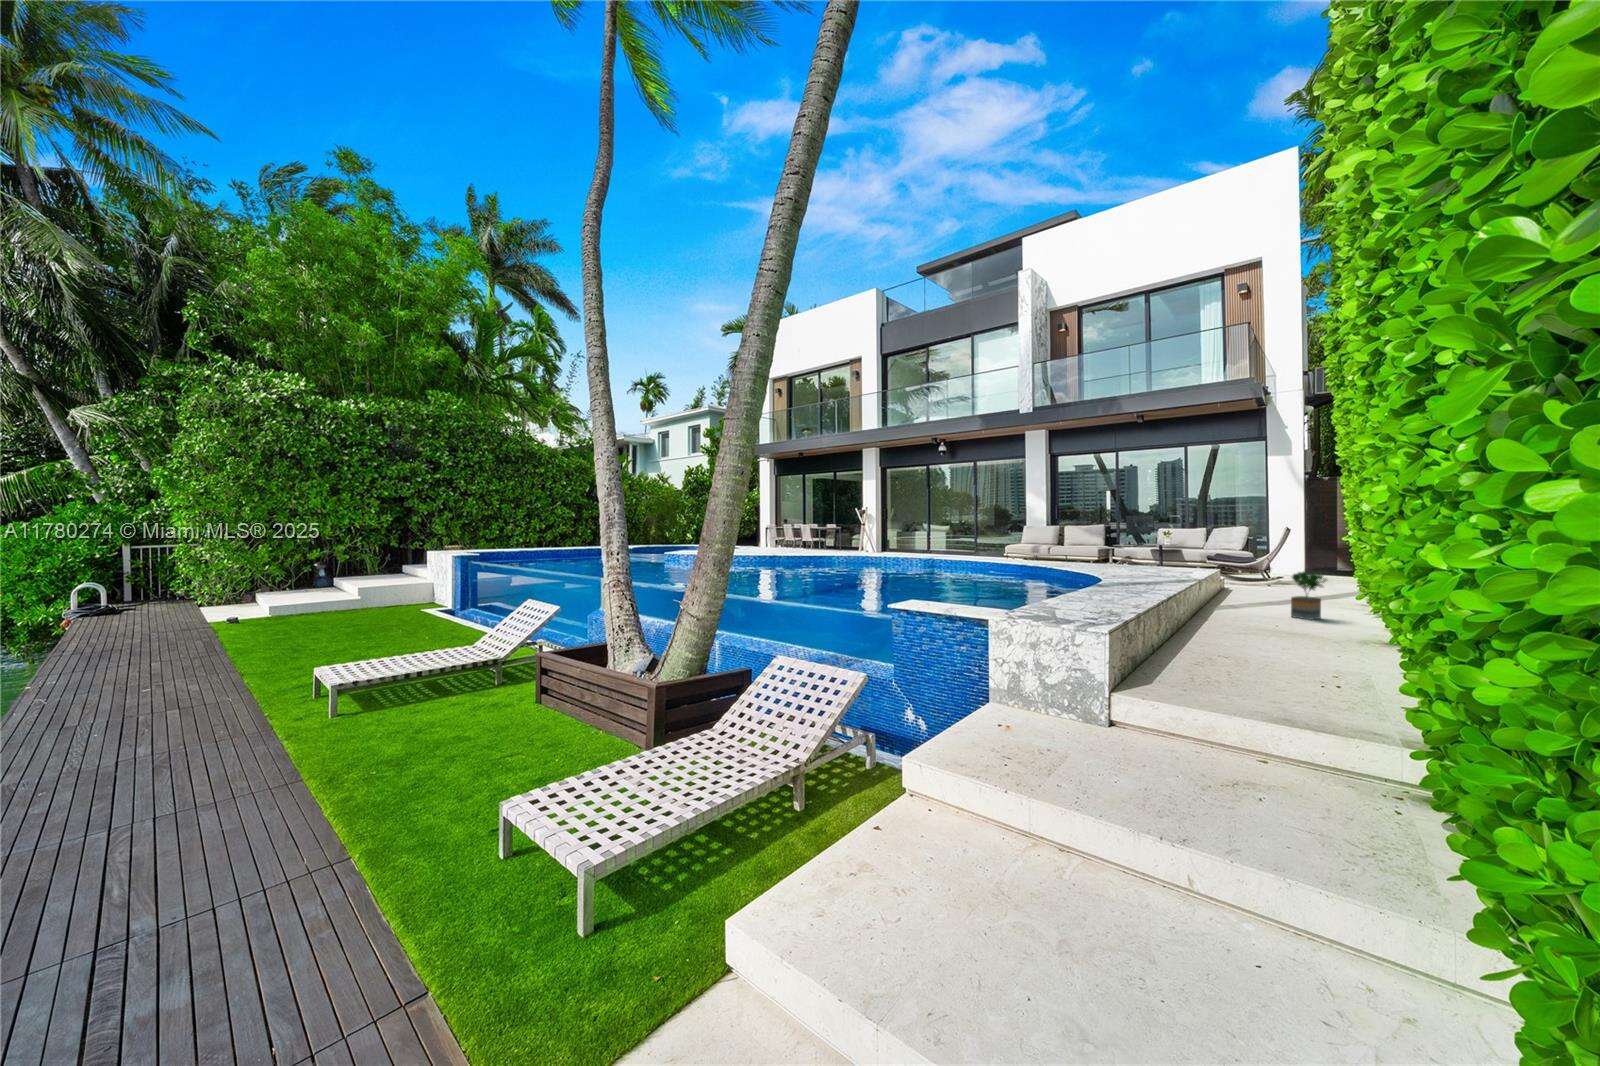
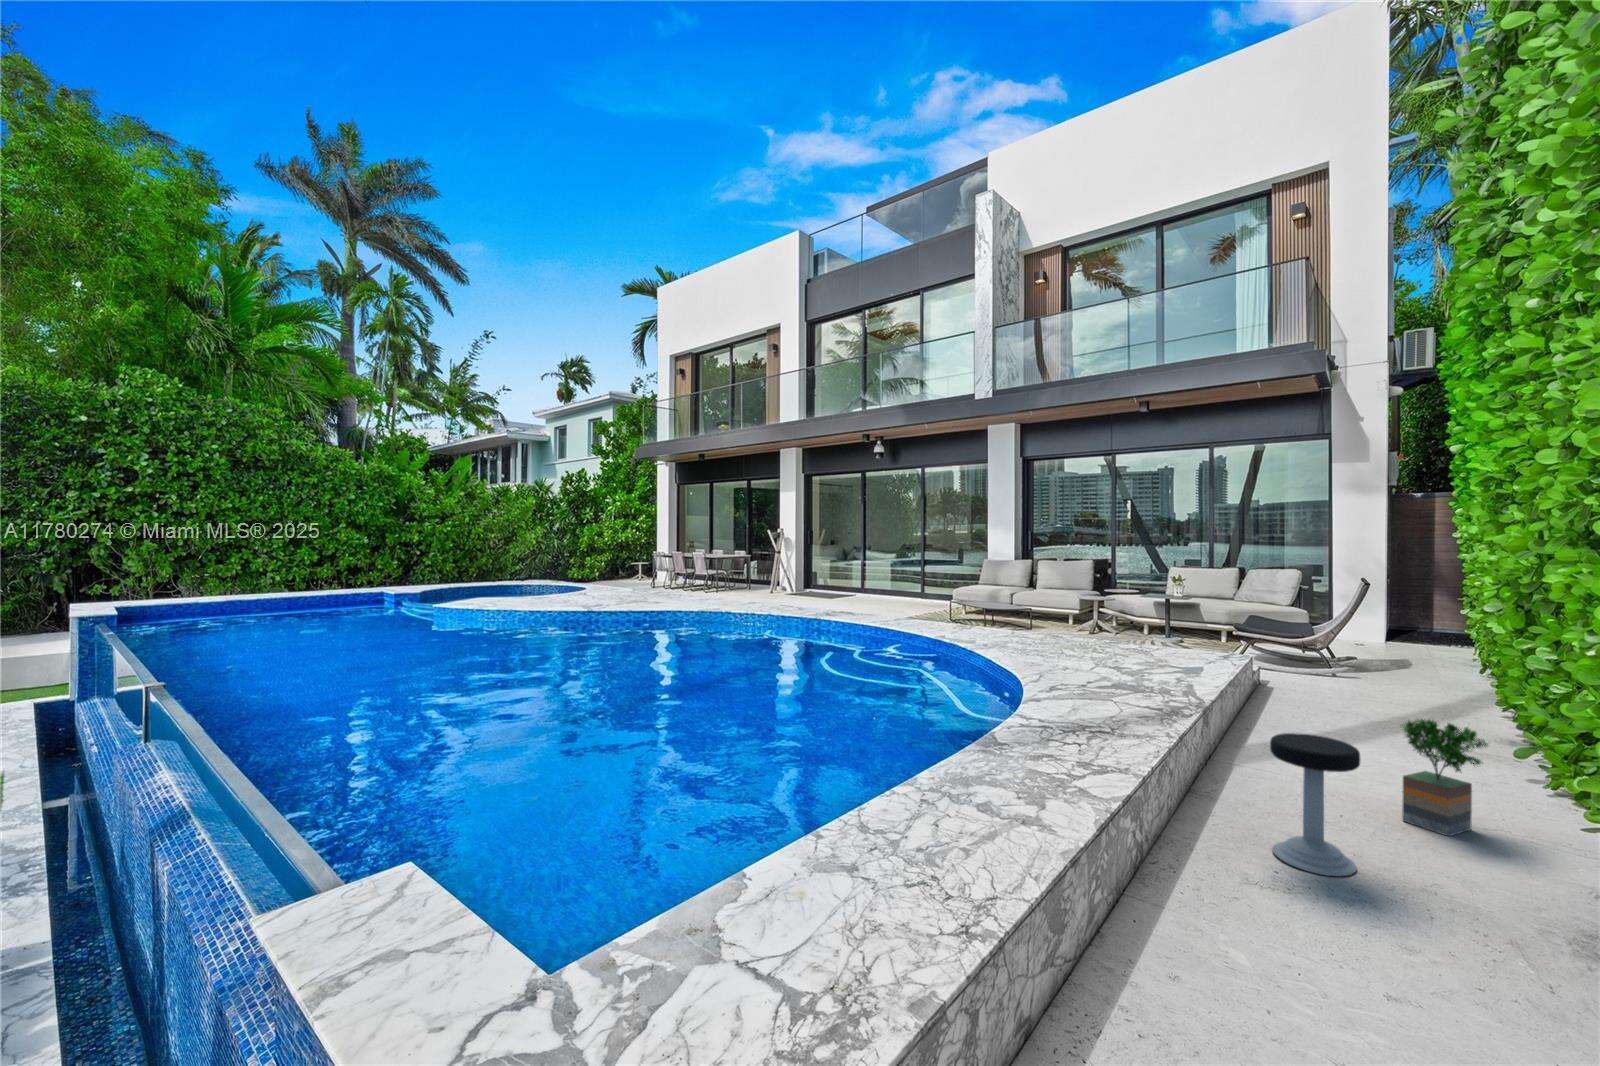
stool: none [1233,574,1271,626] -> present [1270,733,1360,876]

